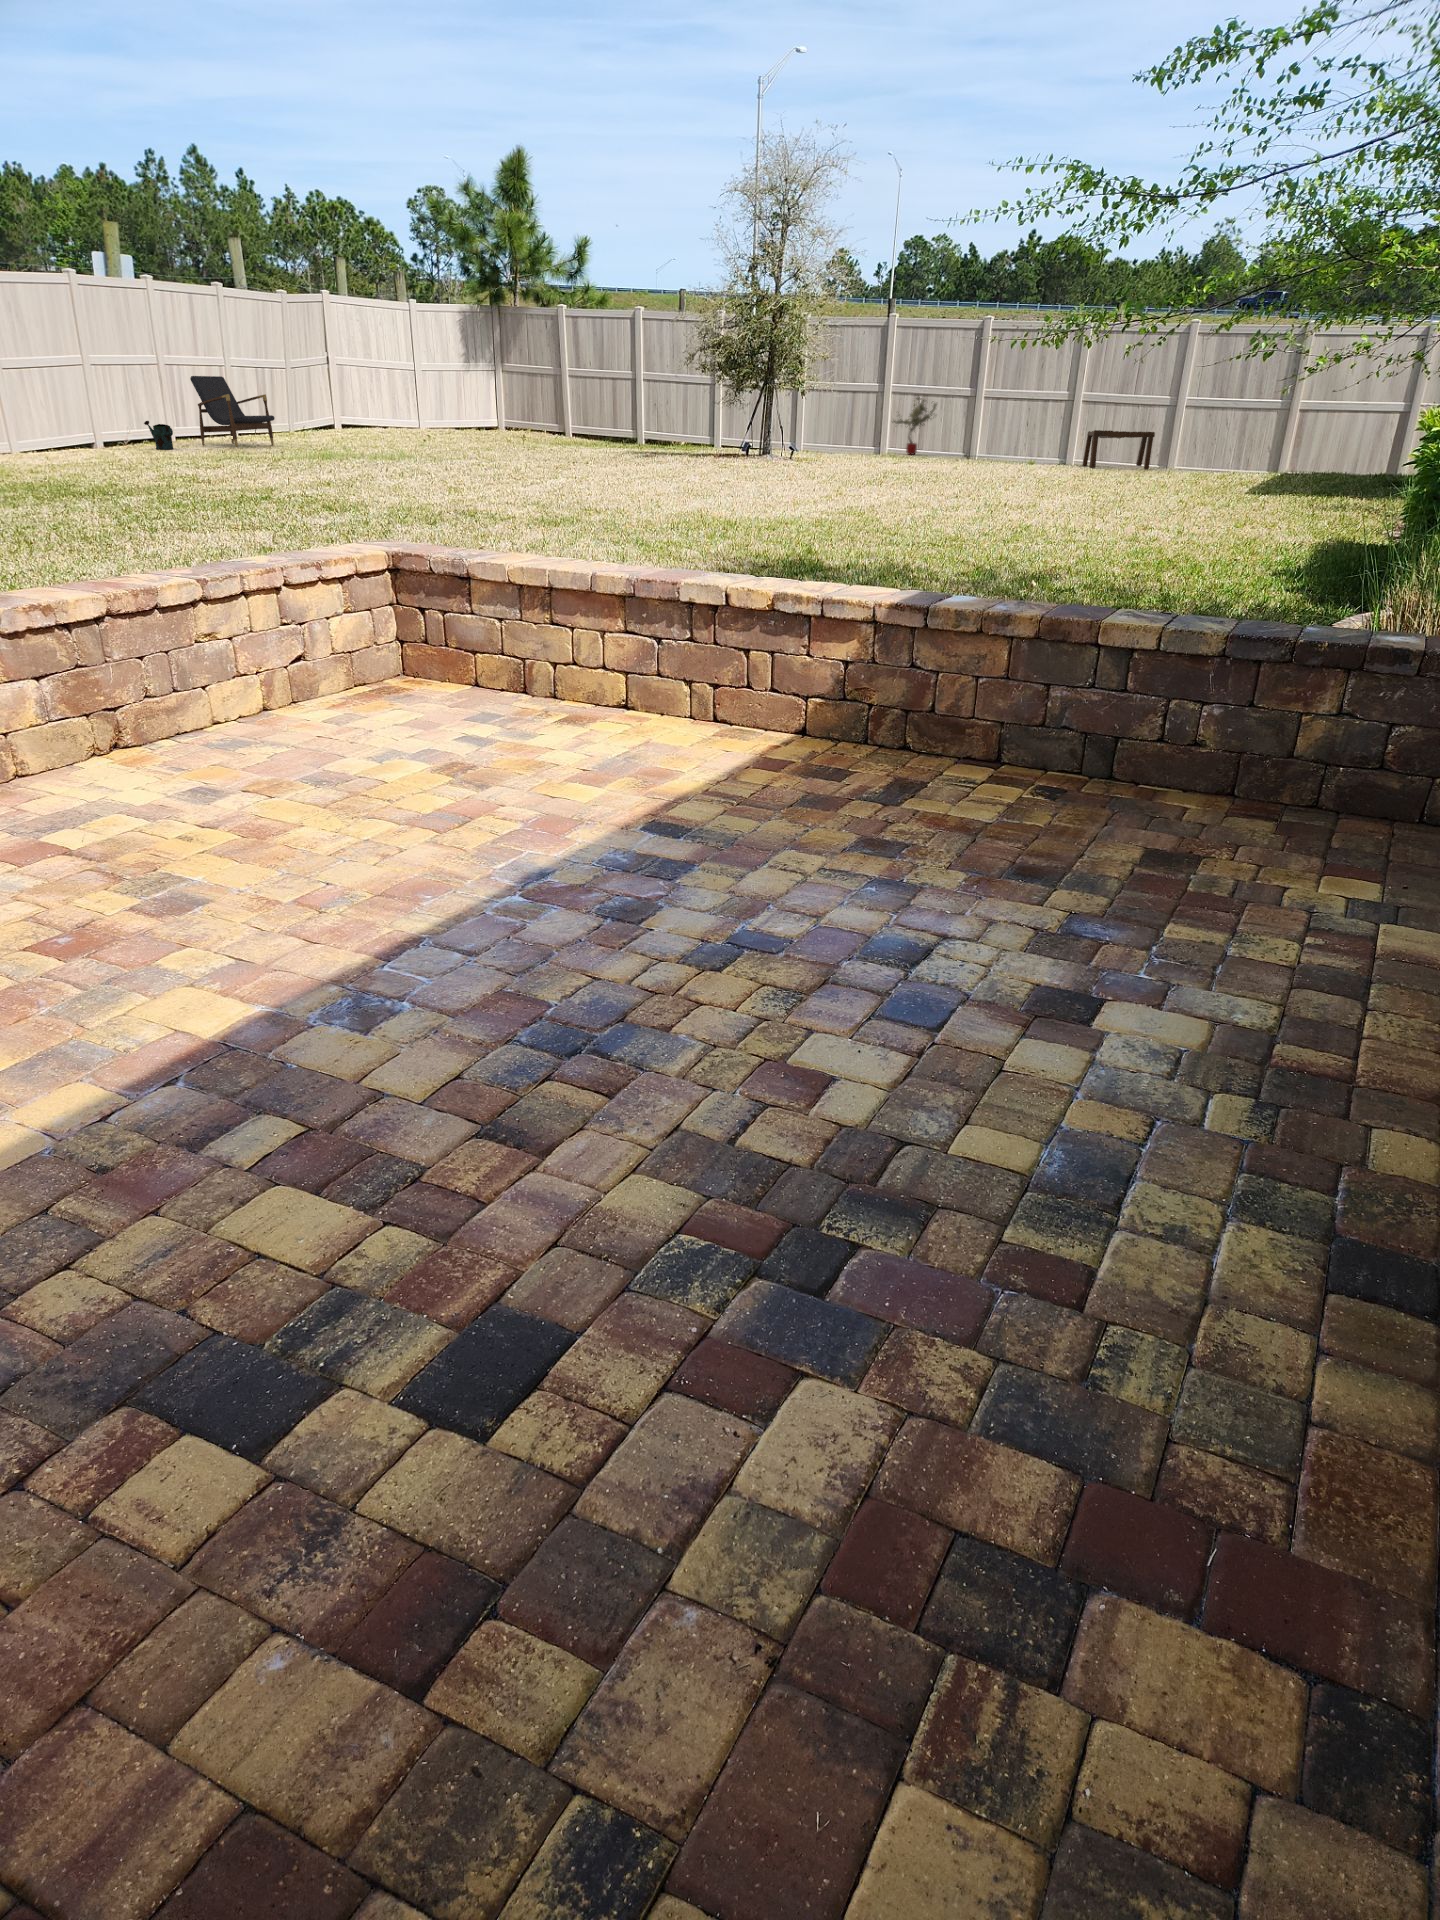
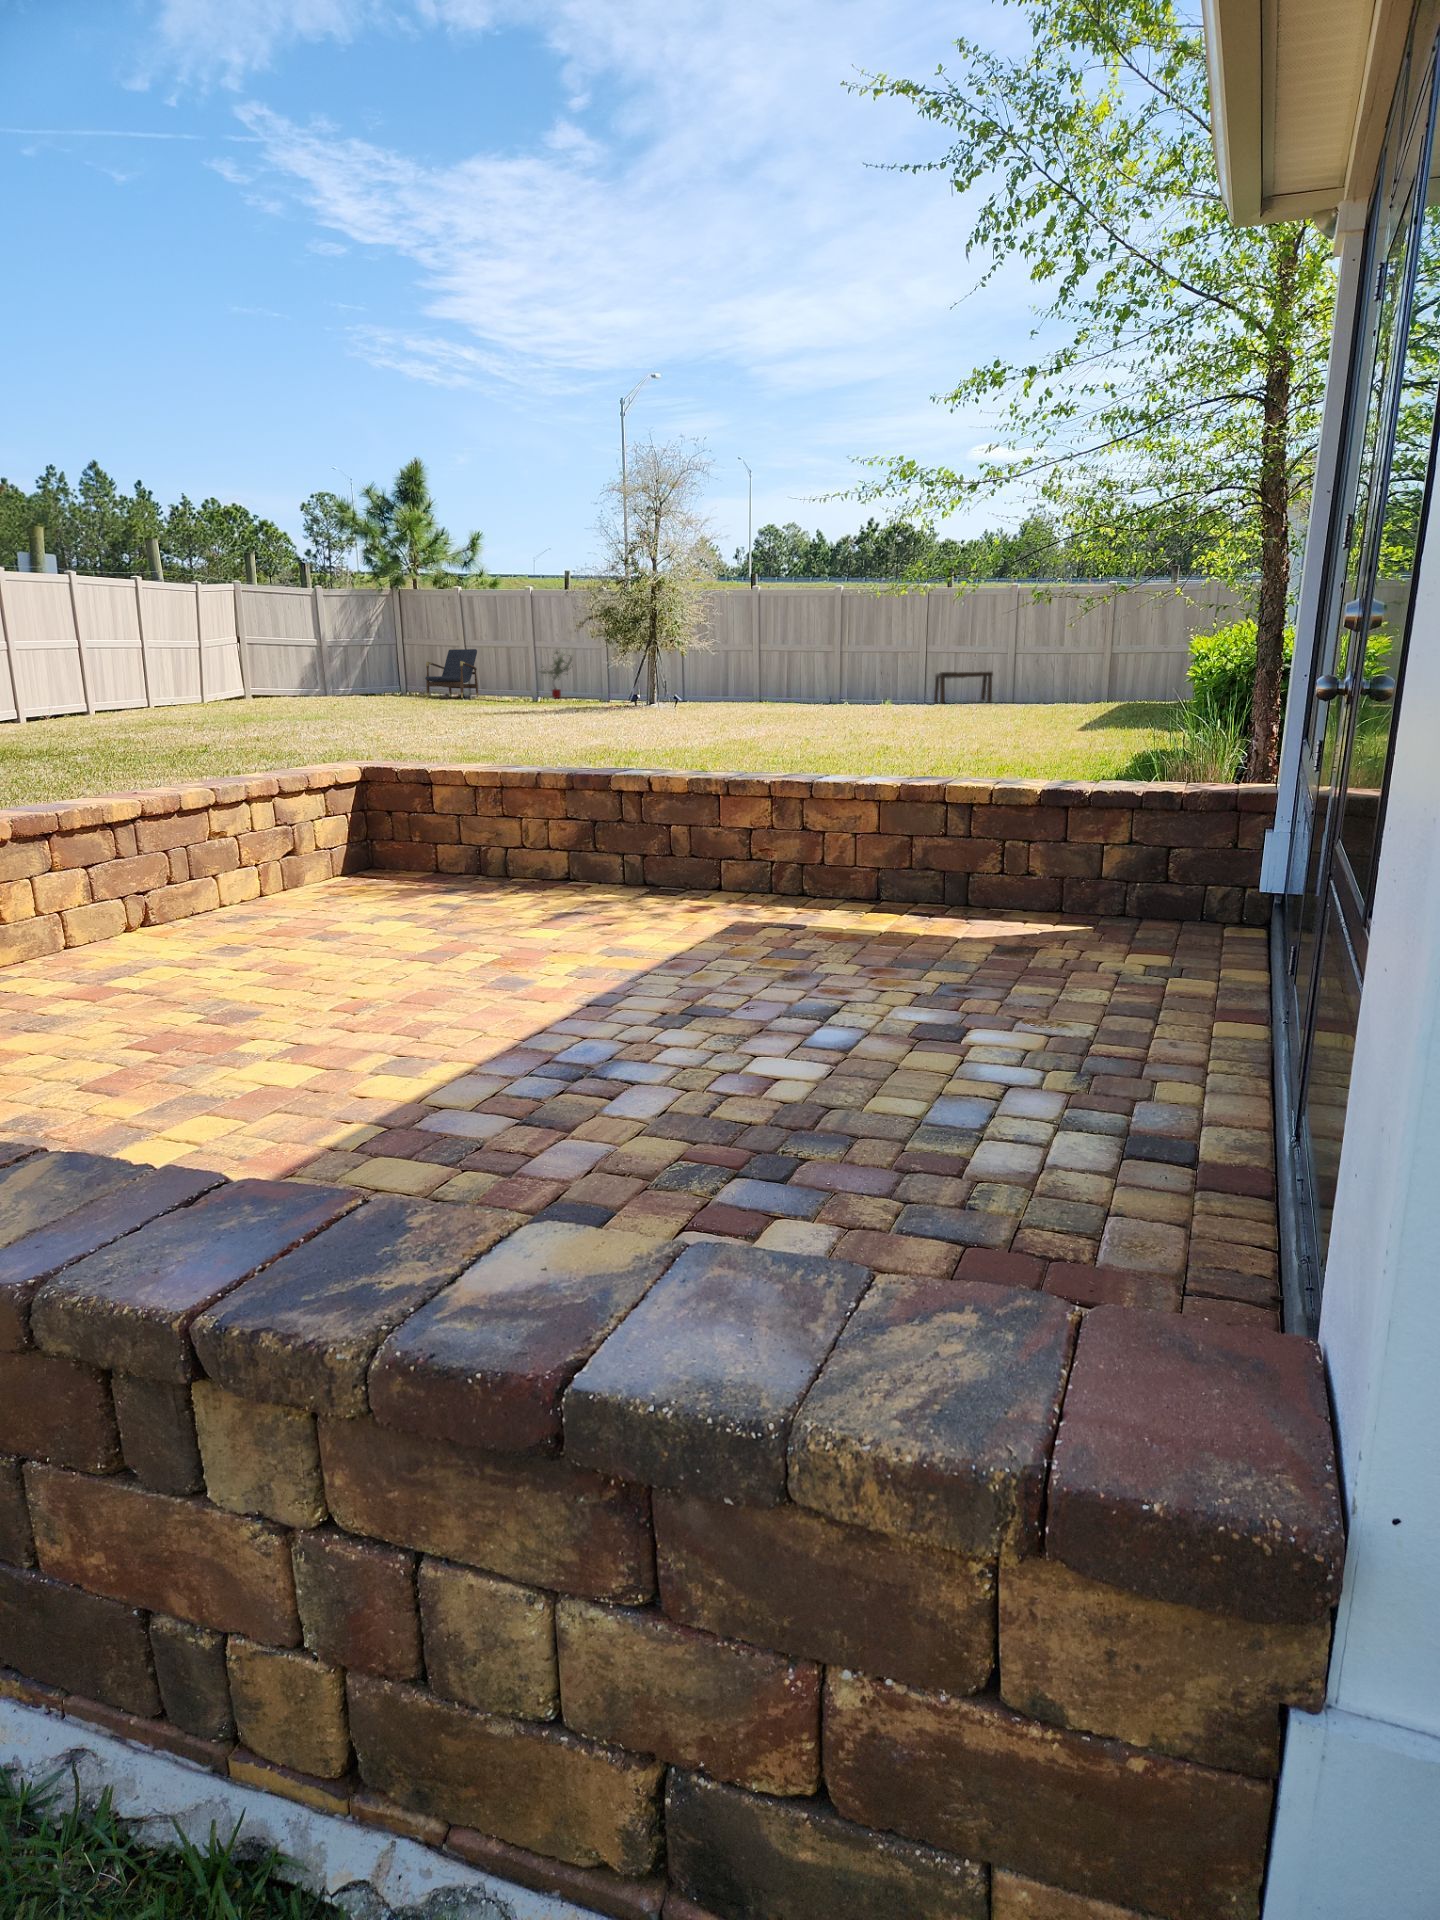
lounge chair: present [190,376,275,447] -> present [425,649,478,698]
potted tree: present [894,395,937,455] -> present [539,651,573,699]
watering can: present [144,421,173,449] -> none [77,695,105,719]

